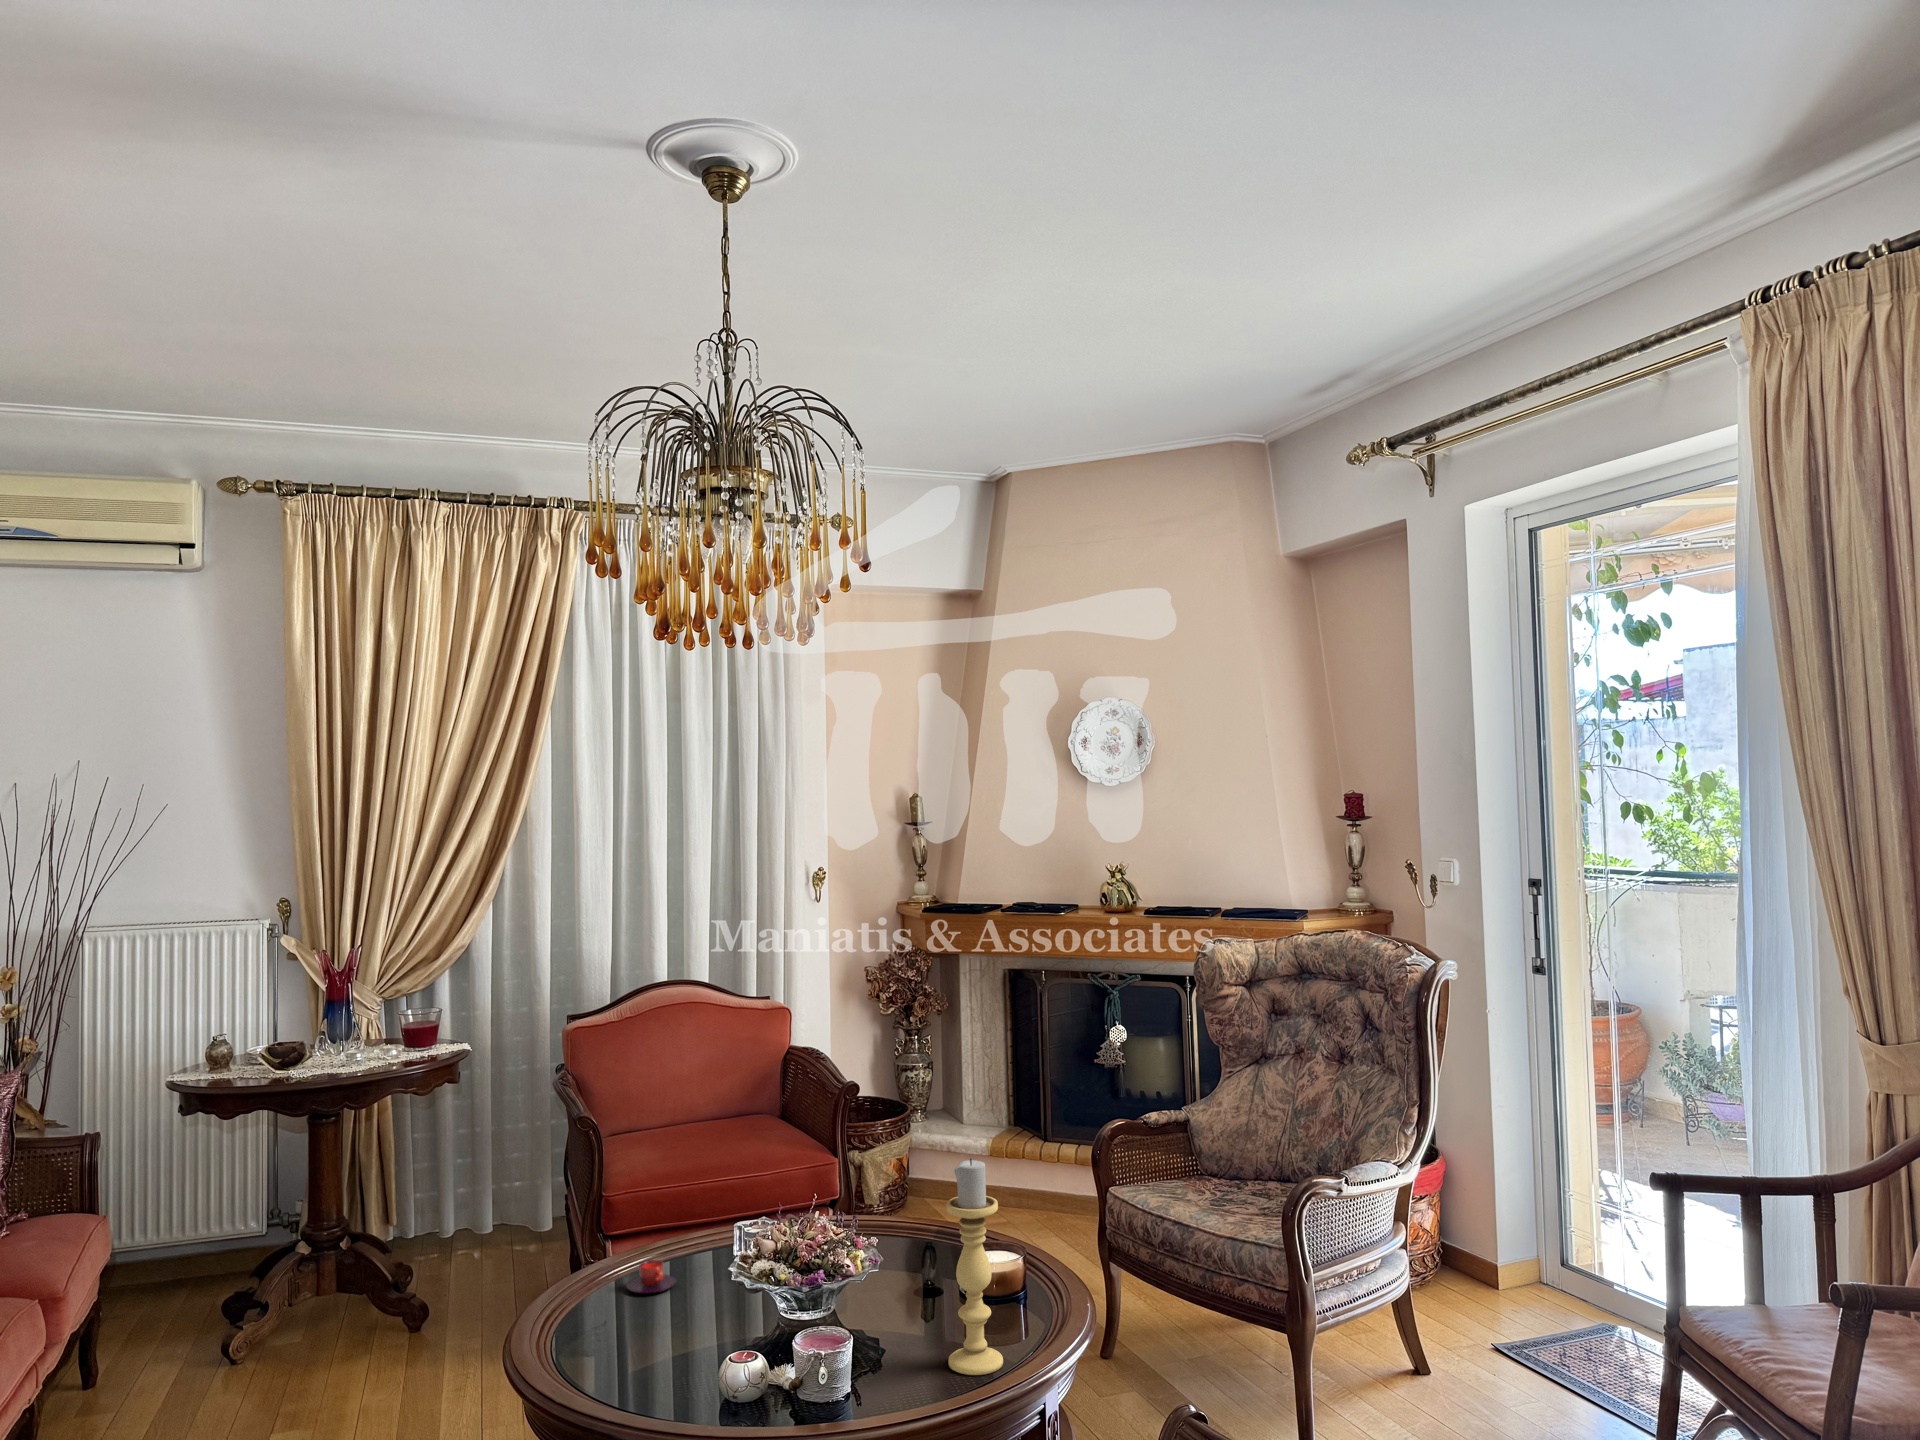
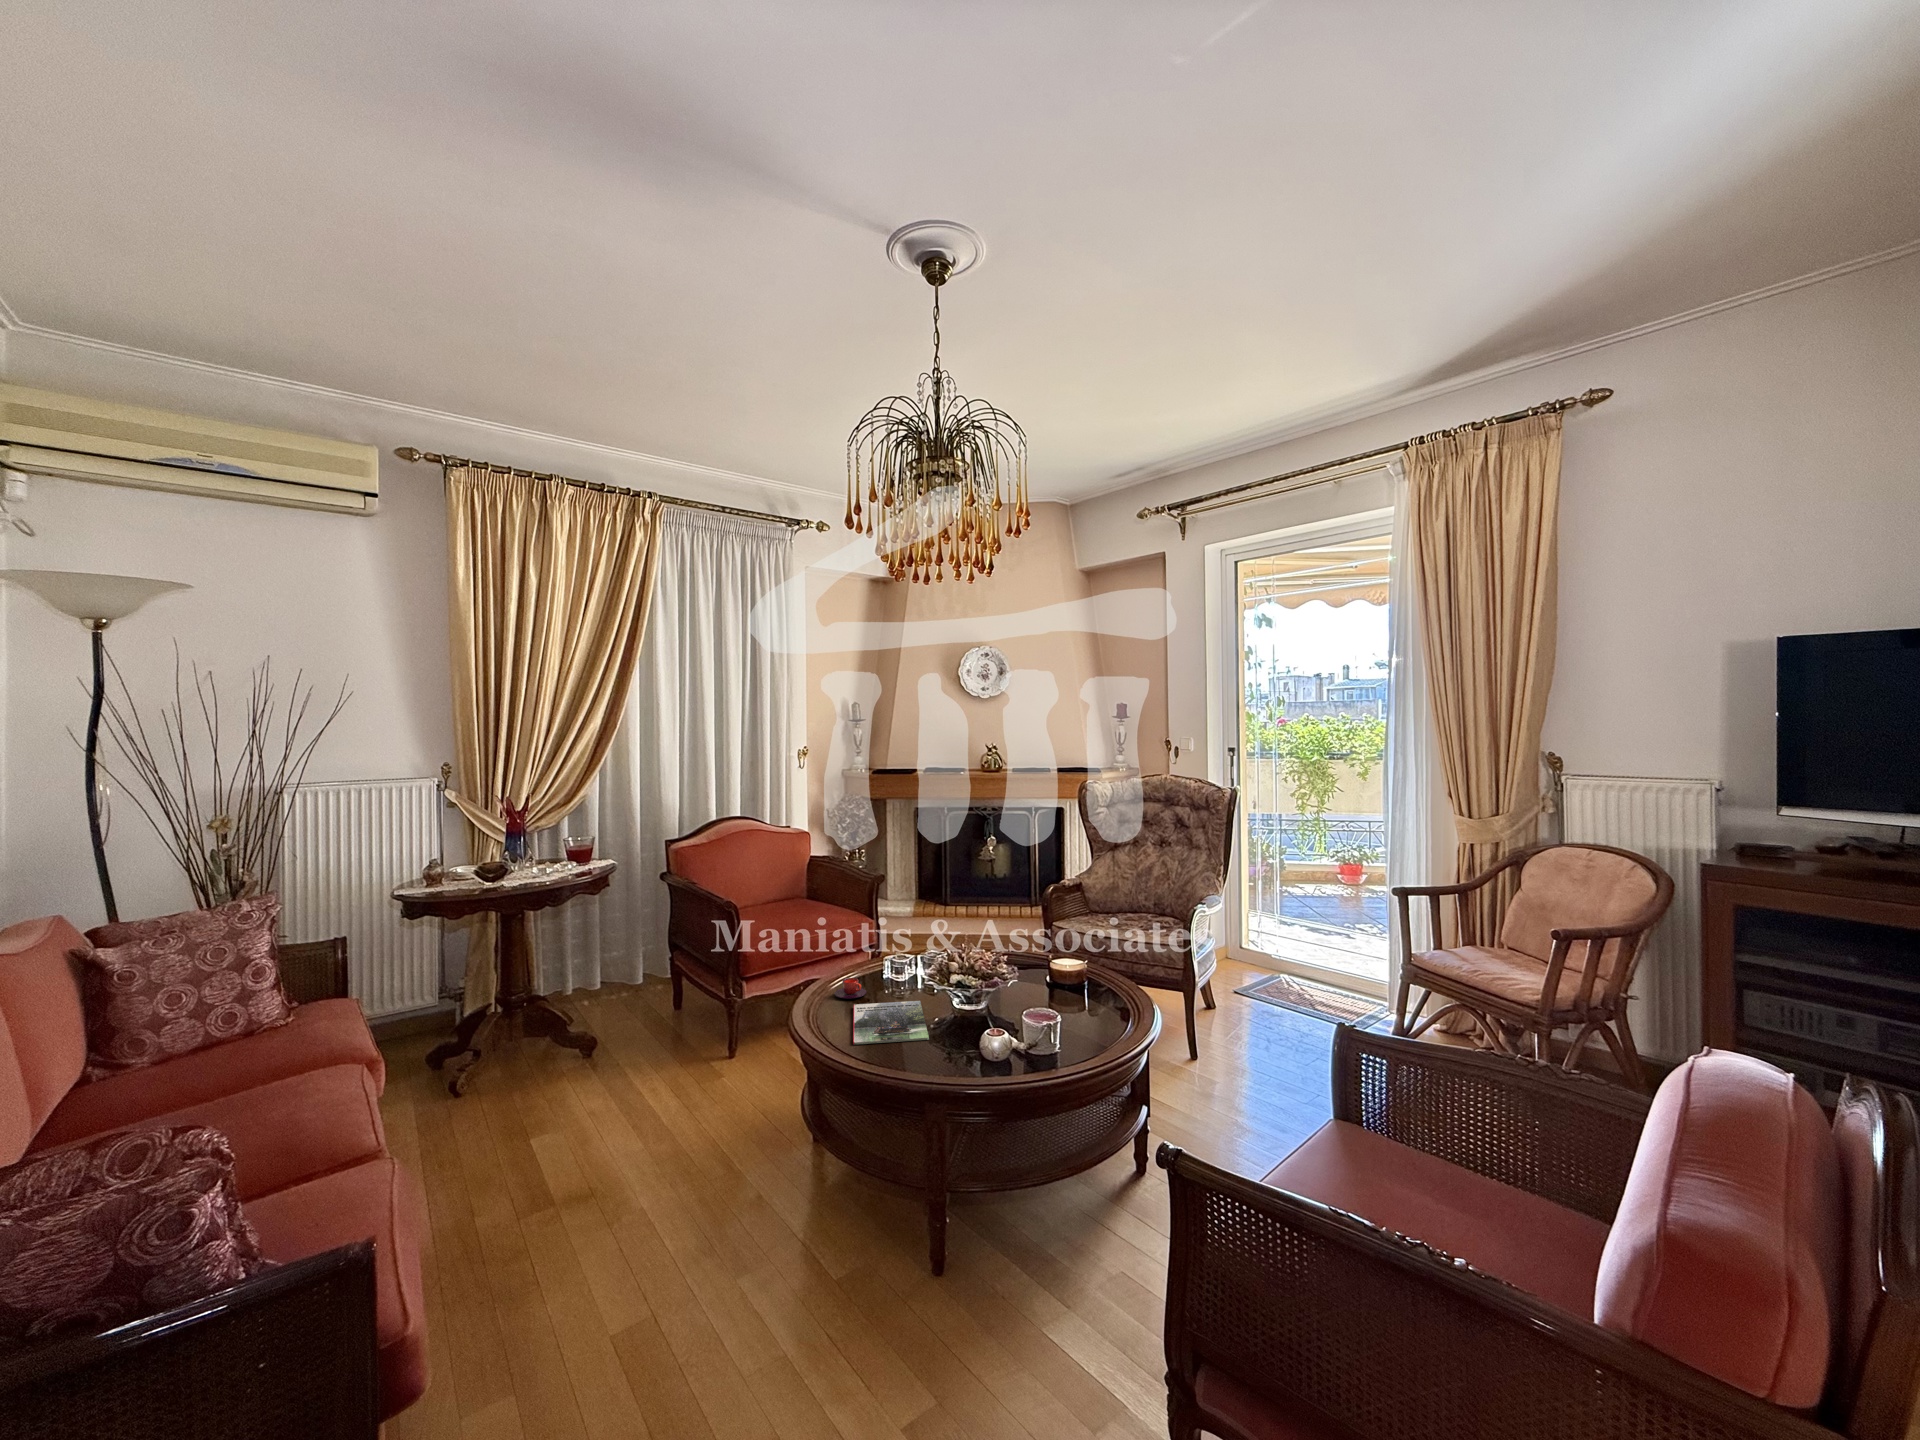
candle holder: present [947,1159,1003,1375] -> none [1083,892,1116,1018]
magazine: none [565,1304,730,1375] -> present [853,1001,929,1045]

